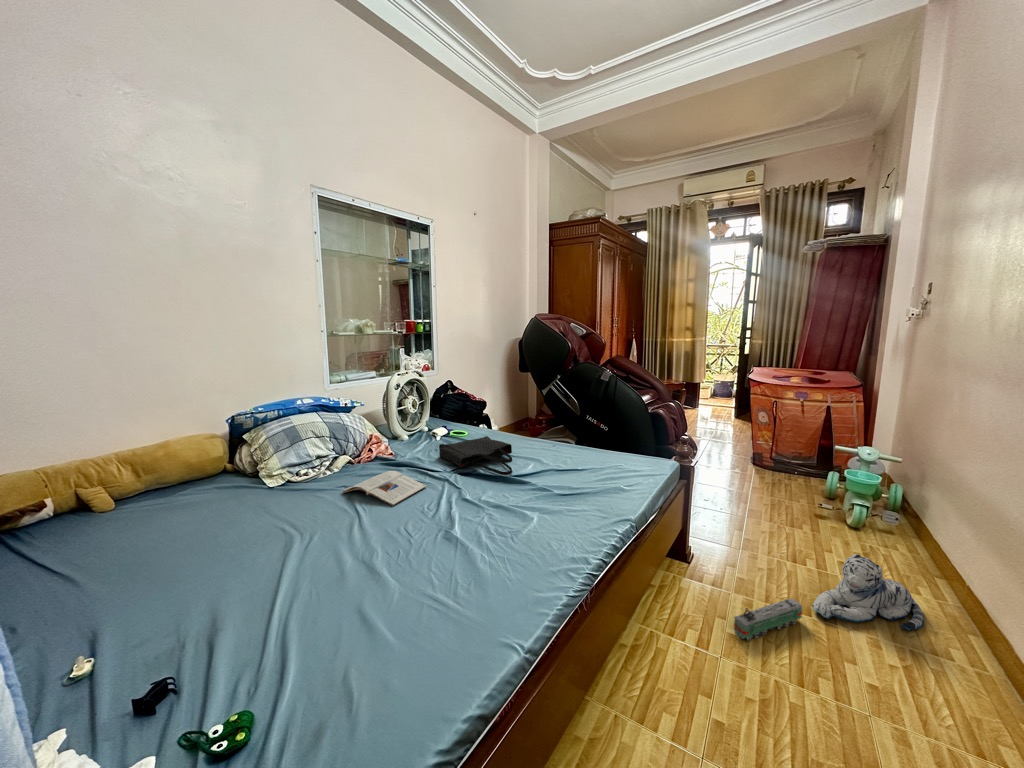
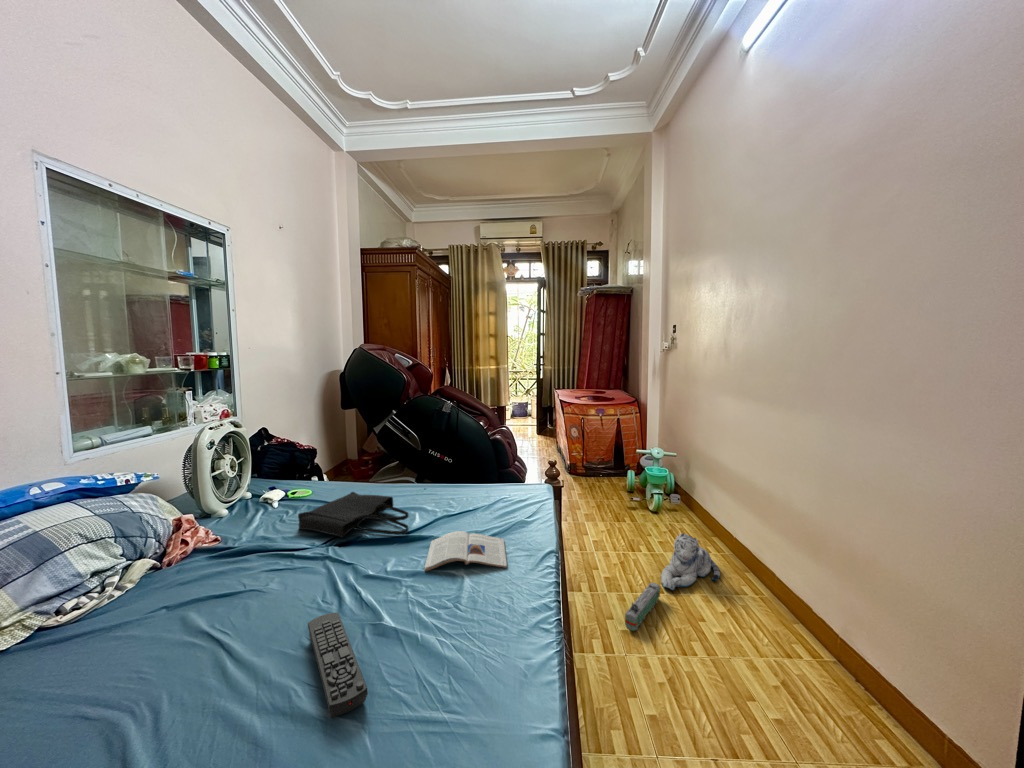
magazine: present [343,471,426,505] -> present [425,531,507,571]
remote control: none [372,511,418,572] -> present [308,612,368,718]

